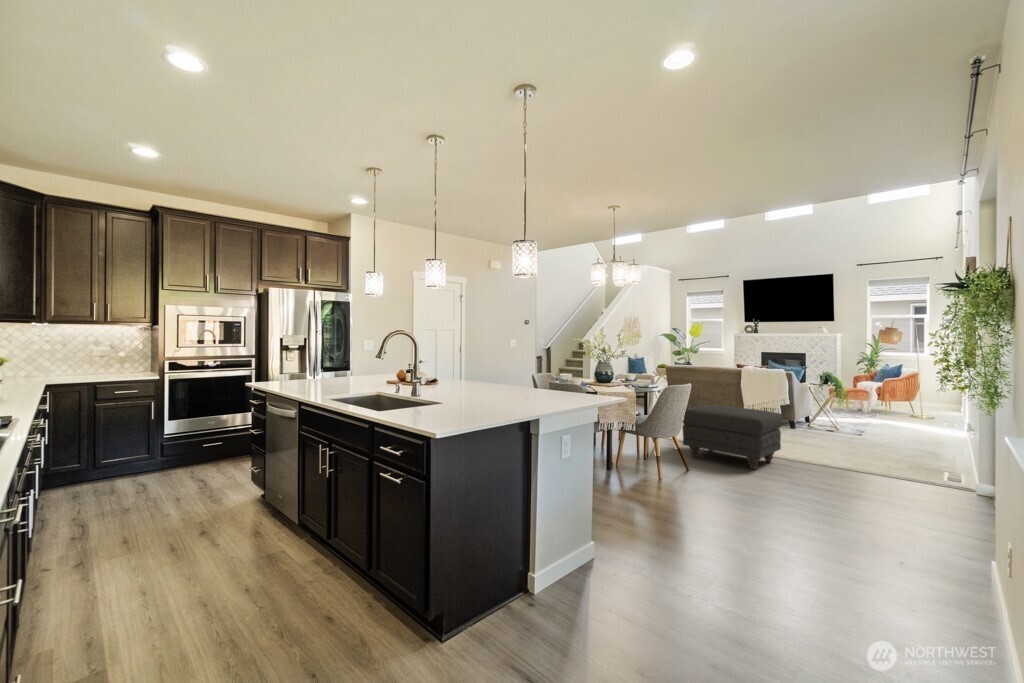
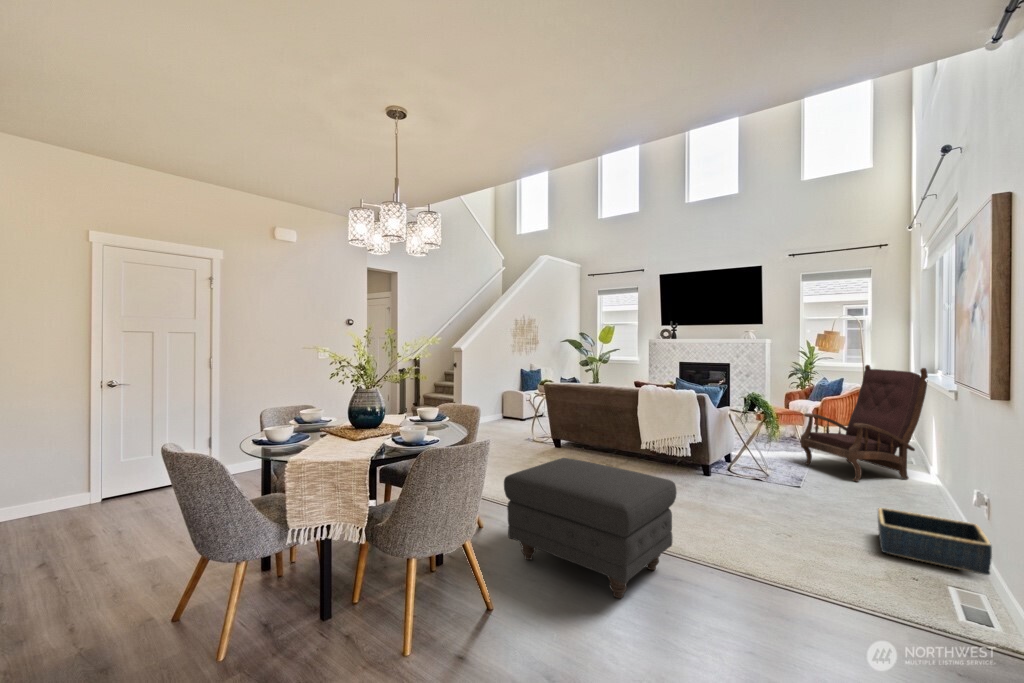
armchair: none [864,353,961,433] -> present [800,365,928,482]
basket: none [909,438,974,469] -> present [878,508,992,575]

